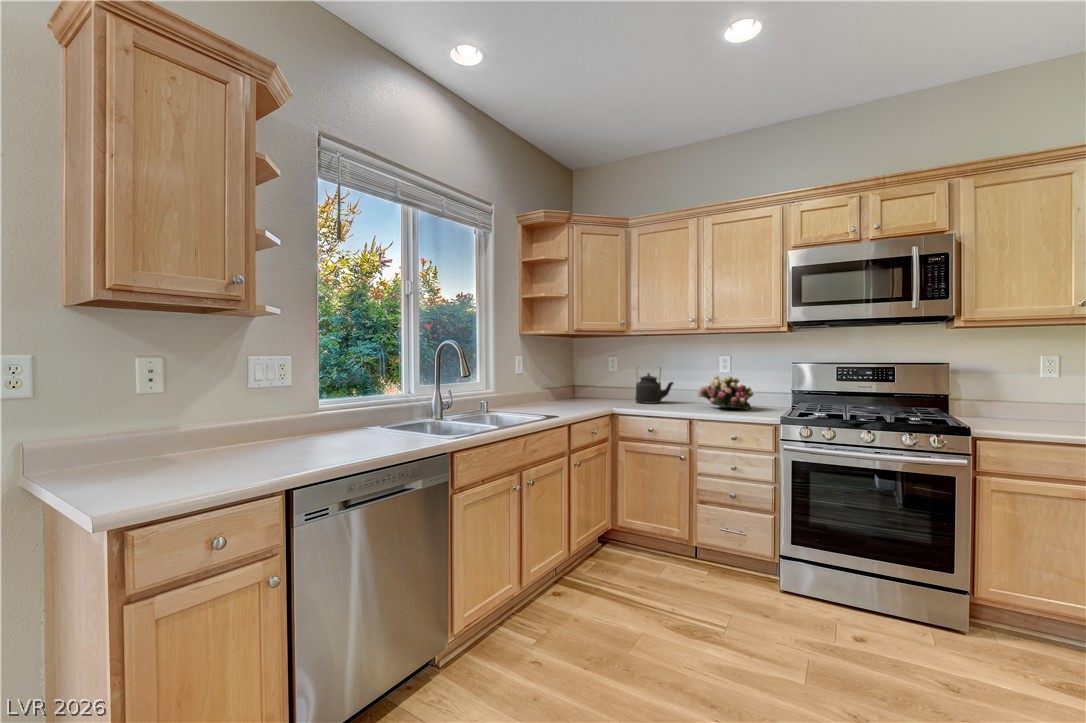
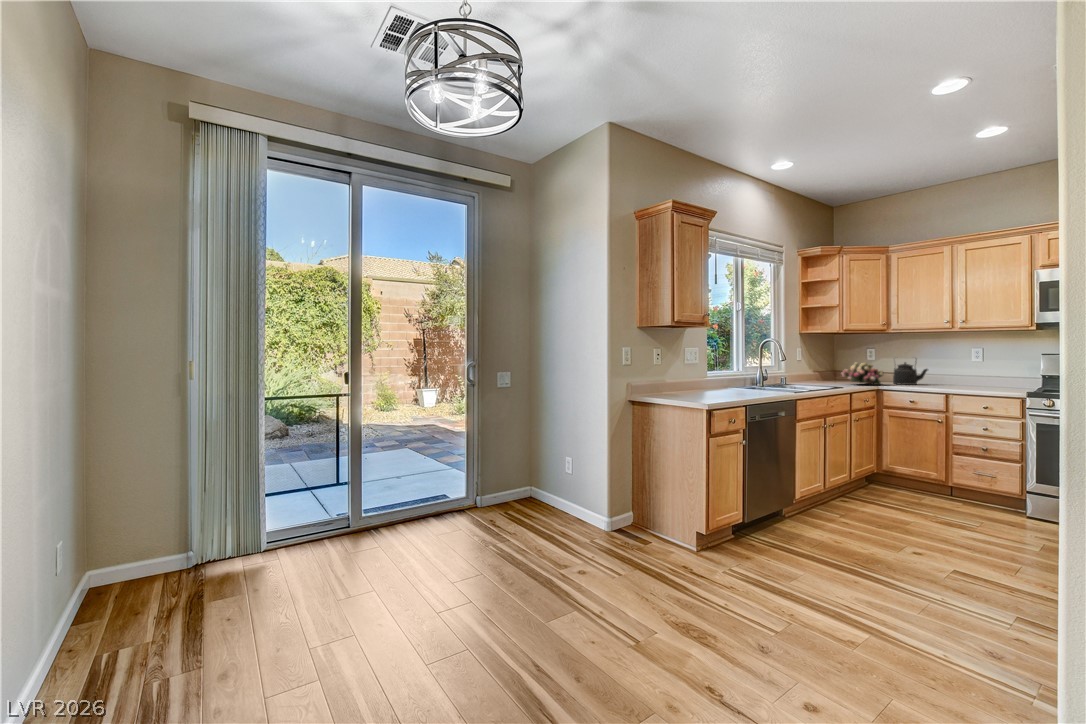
flower arrangement: present [698,376,753,409] -> present [842,363,883,385]

